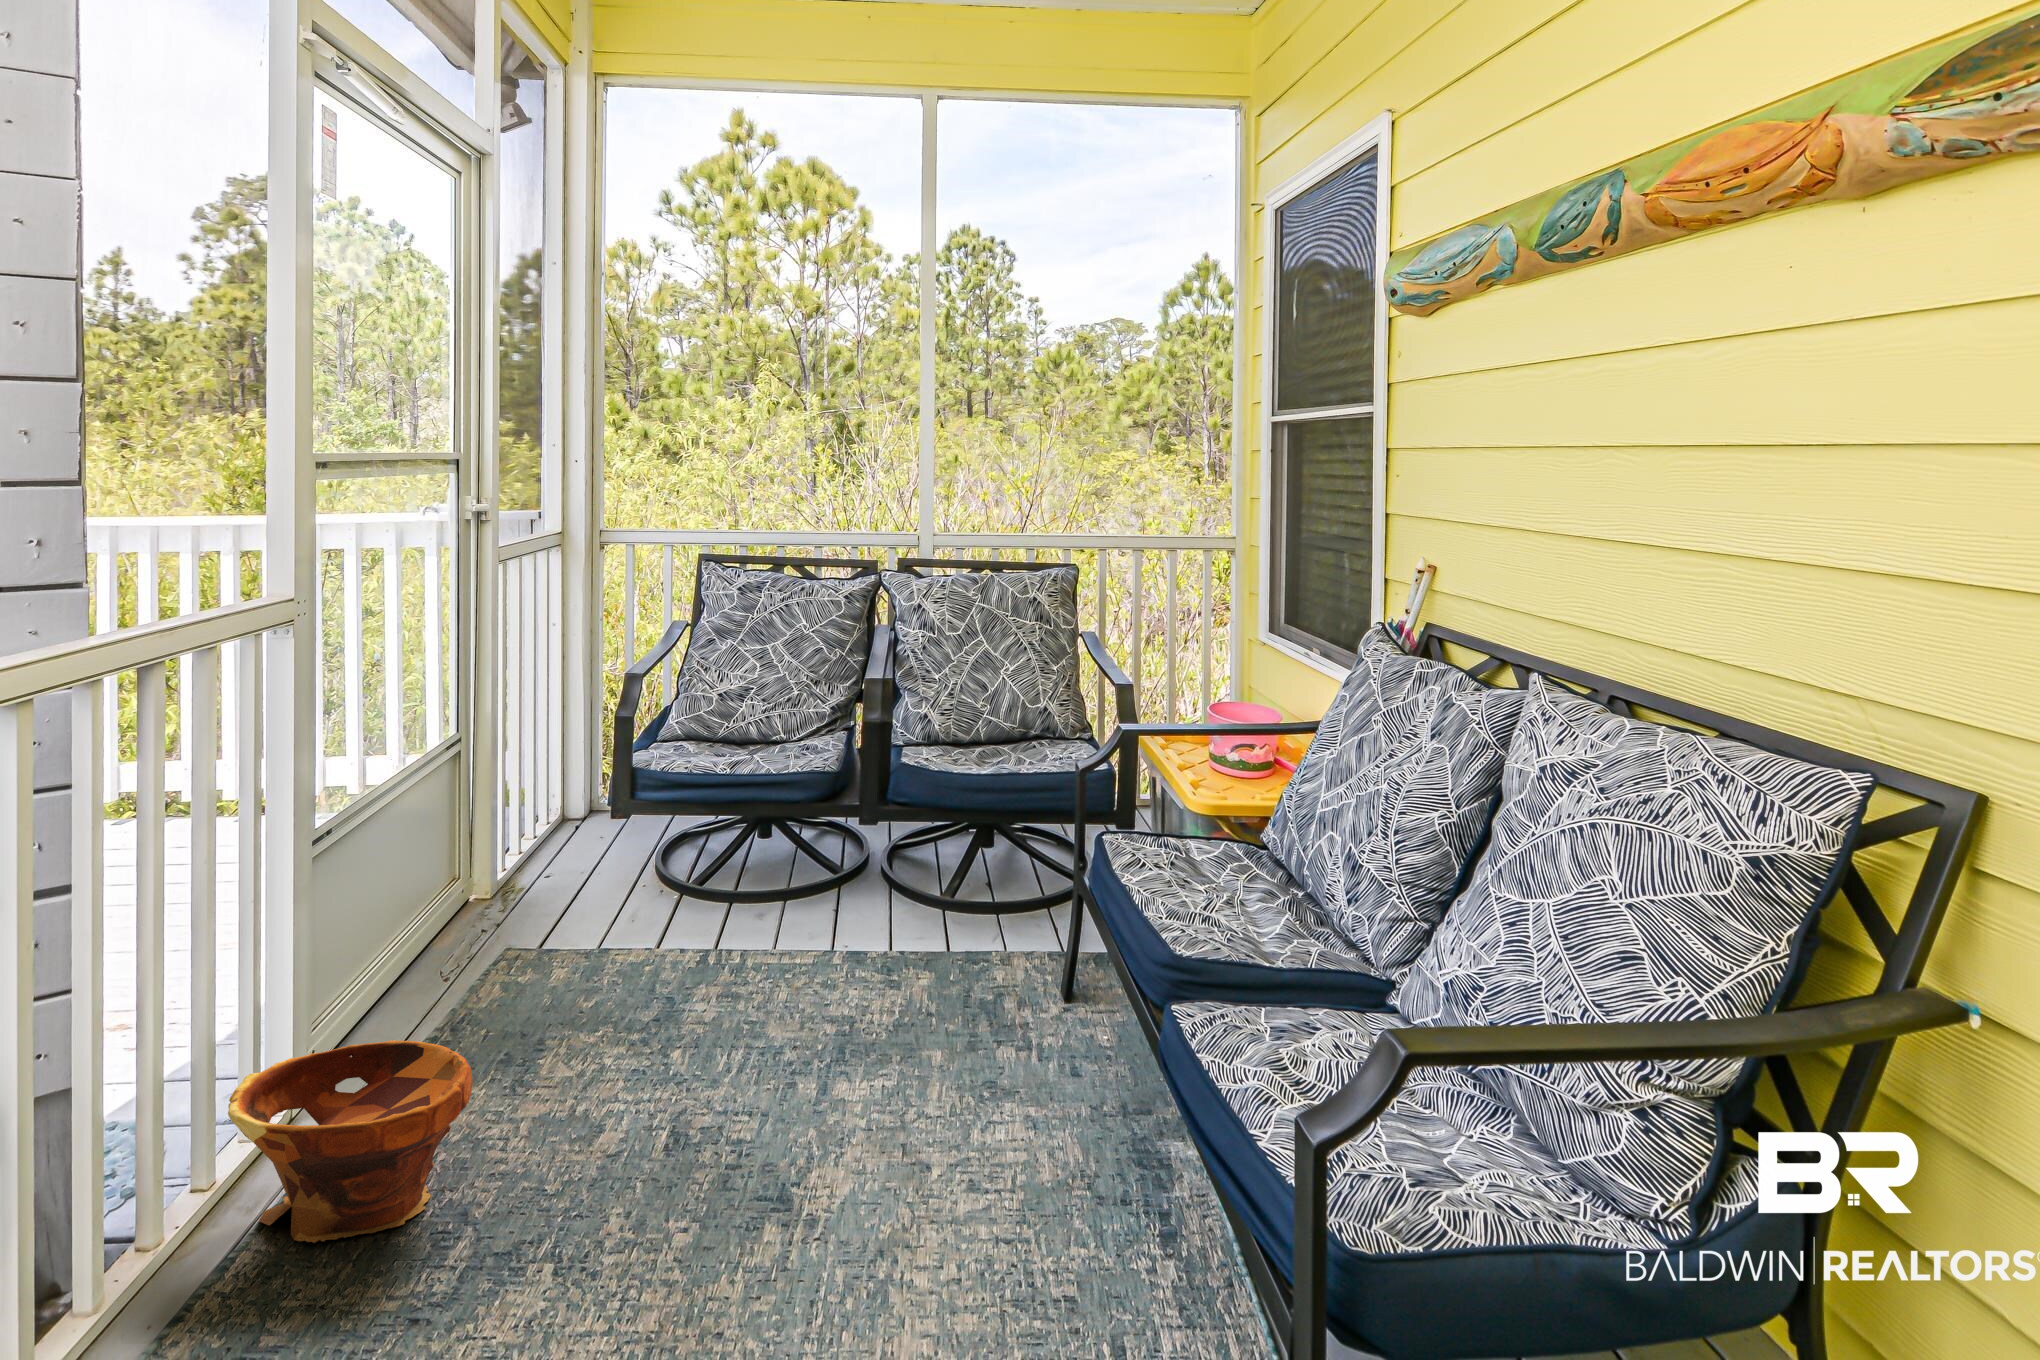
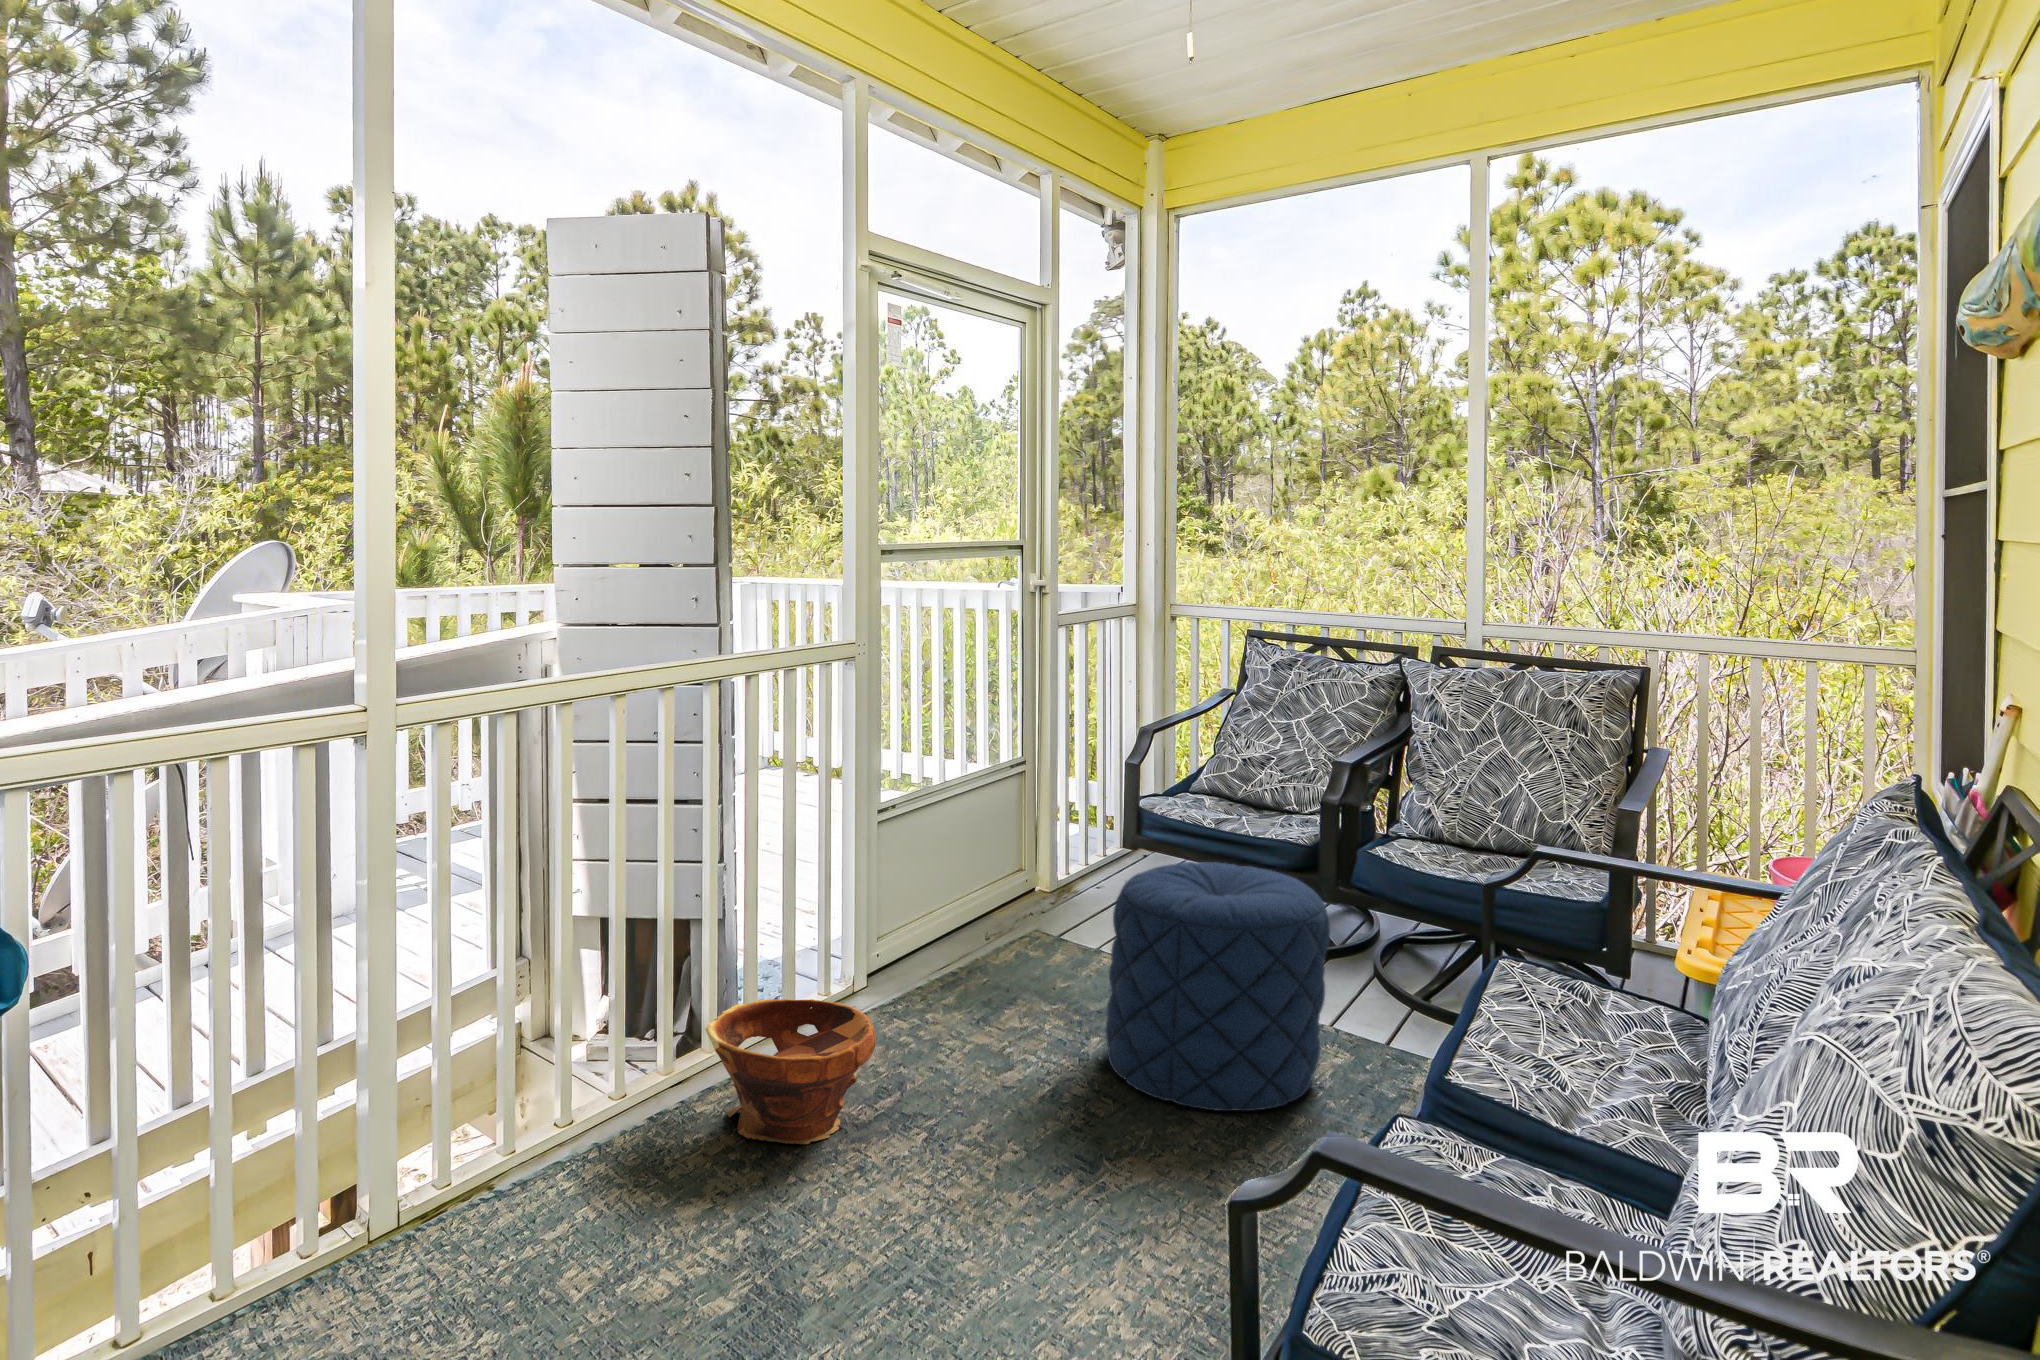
pouf: none [690,795,925,1060] -> present [1105,862,1330,1111]

